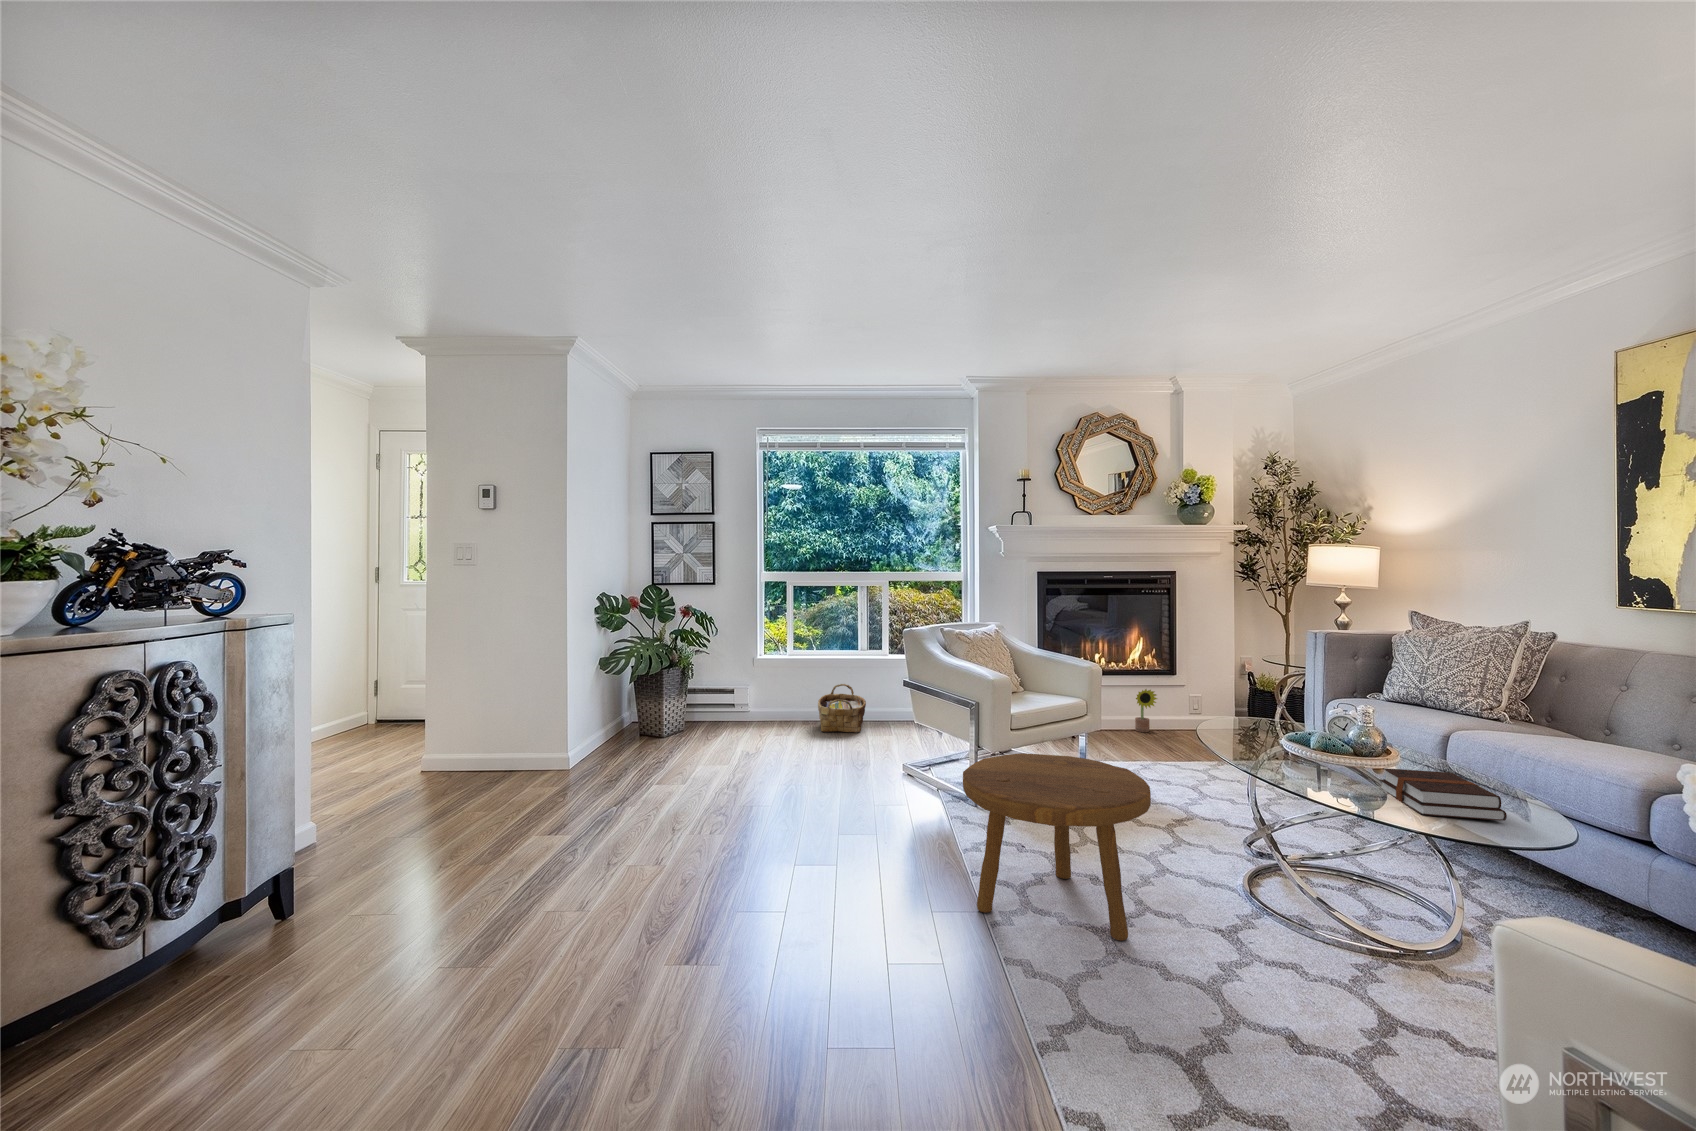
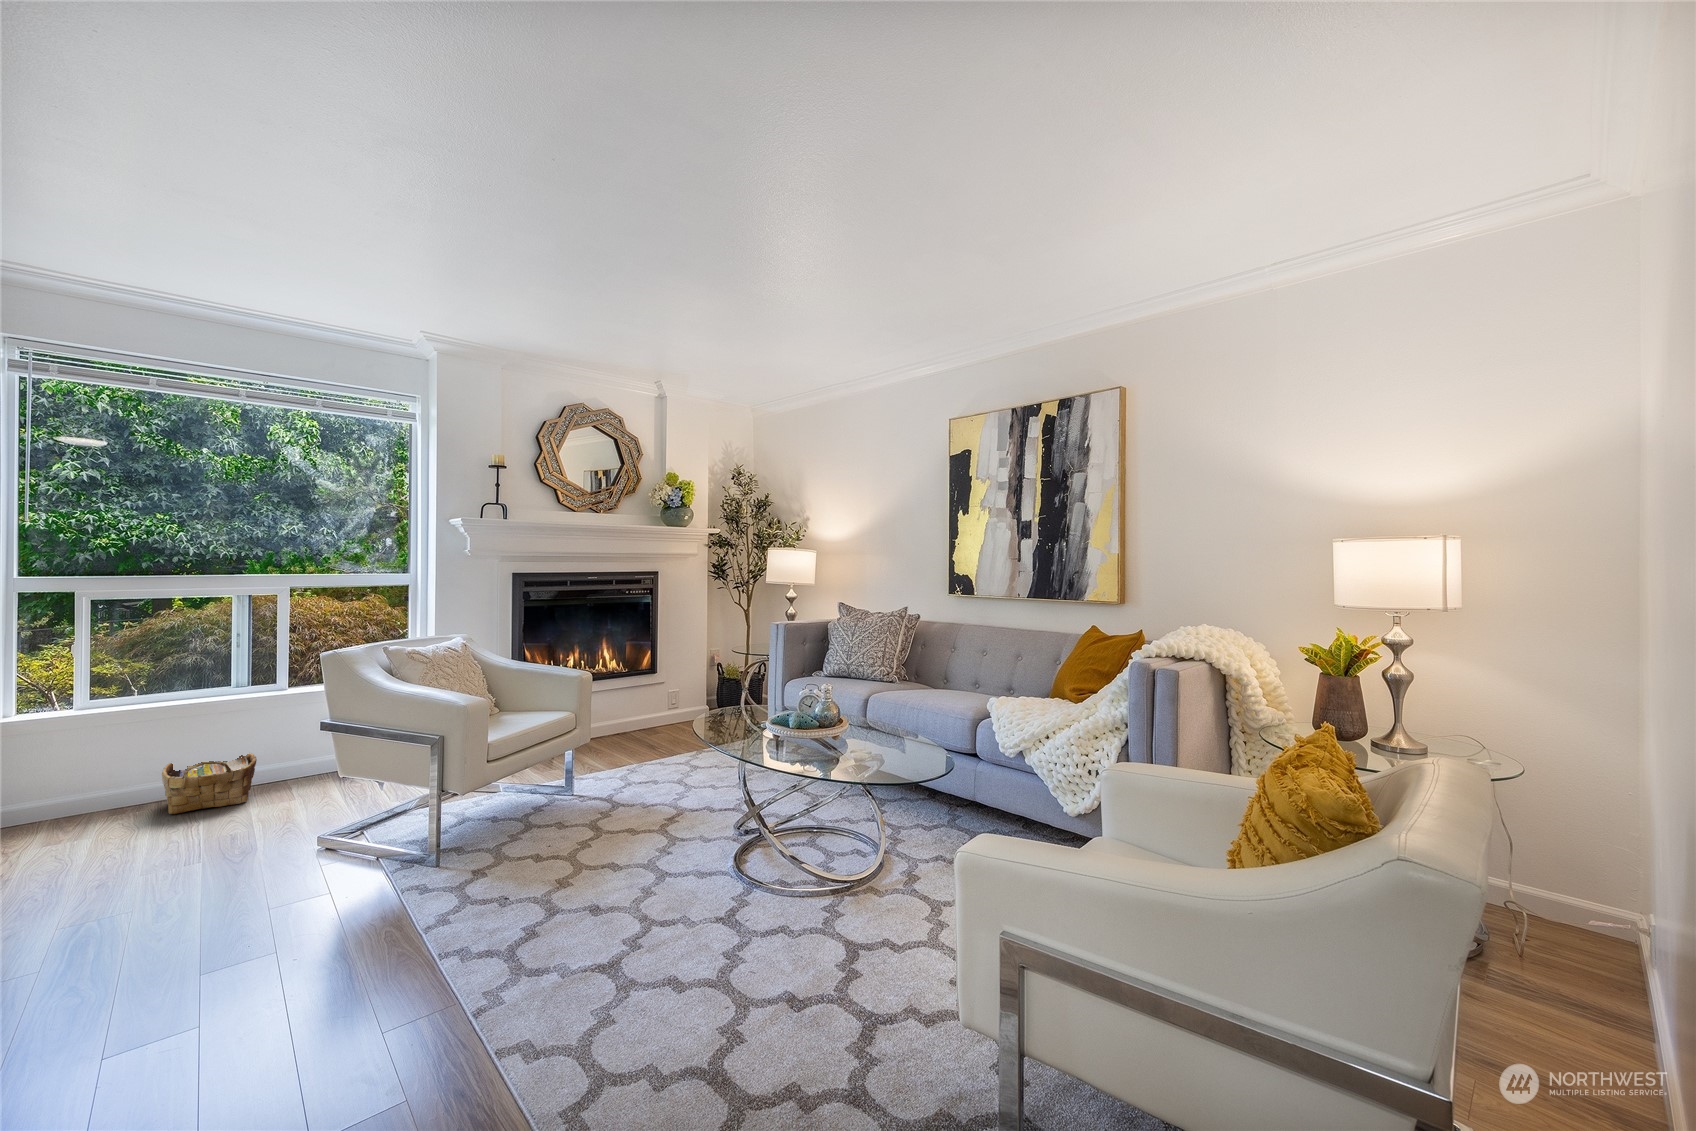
decorative plant: present [1135,689,1157,732] -> none [619,691,641,736]
footstool: present [963,753,1151,941] -> none [429,777,657,1000]
hardback book: present [1380,768,1507,821] -> none [835,729,915,768]

